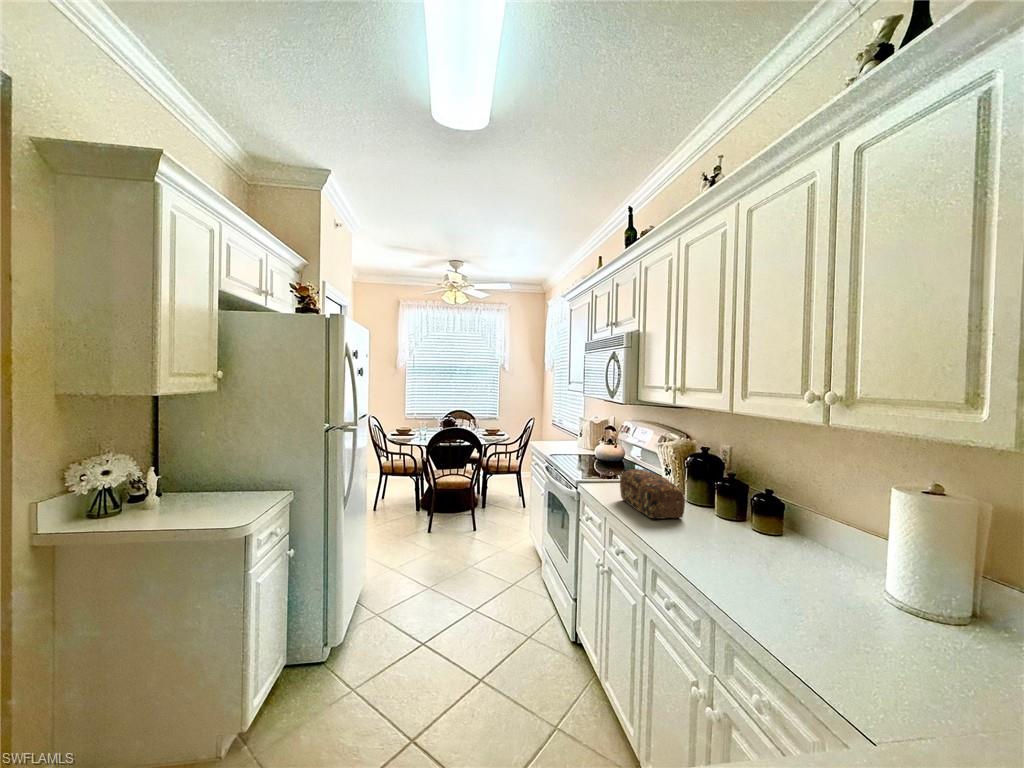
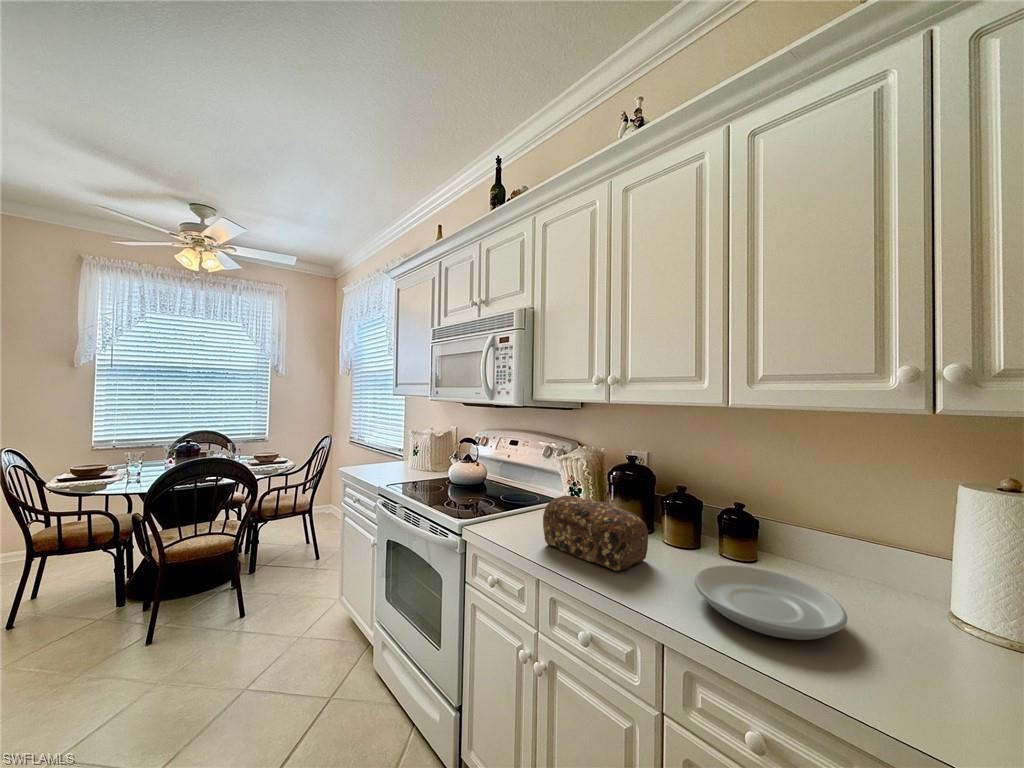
plate: none [680,525,779,569] -> present [695,565,847,640]

